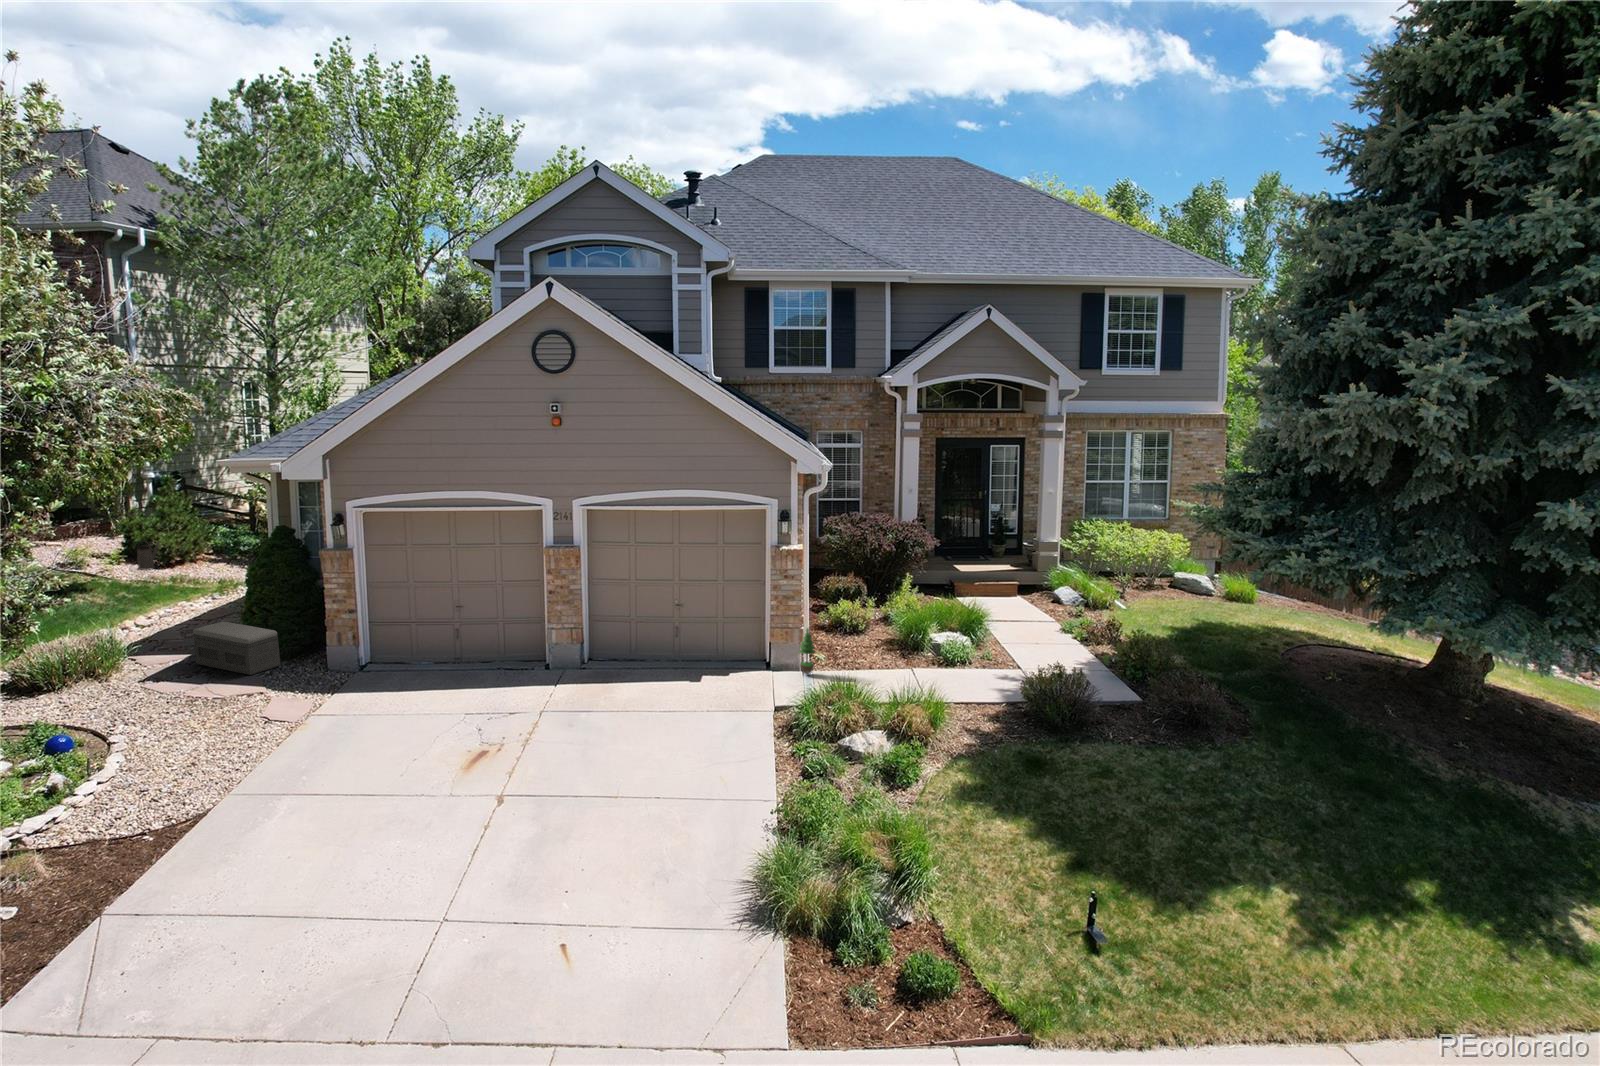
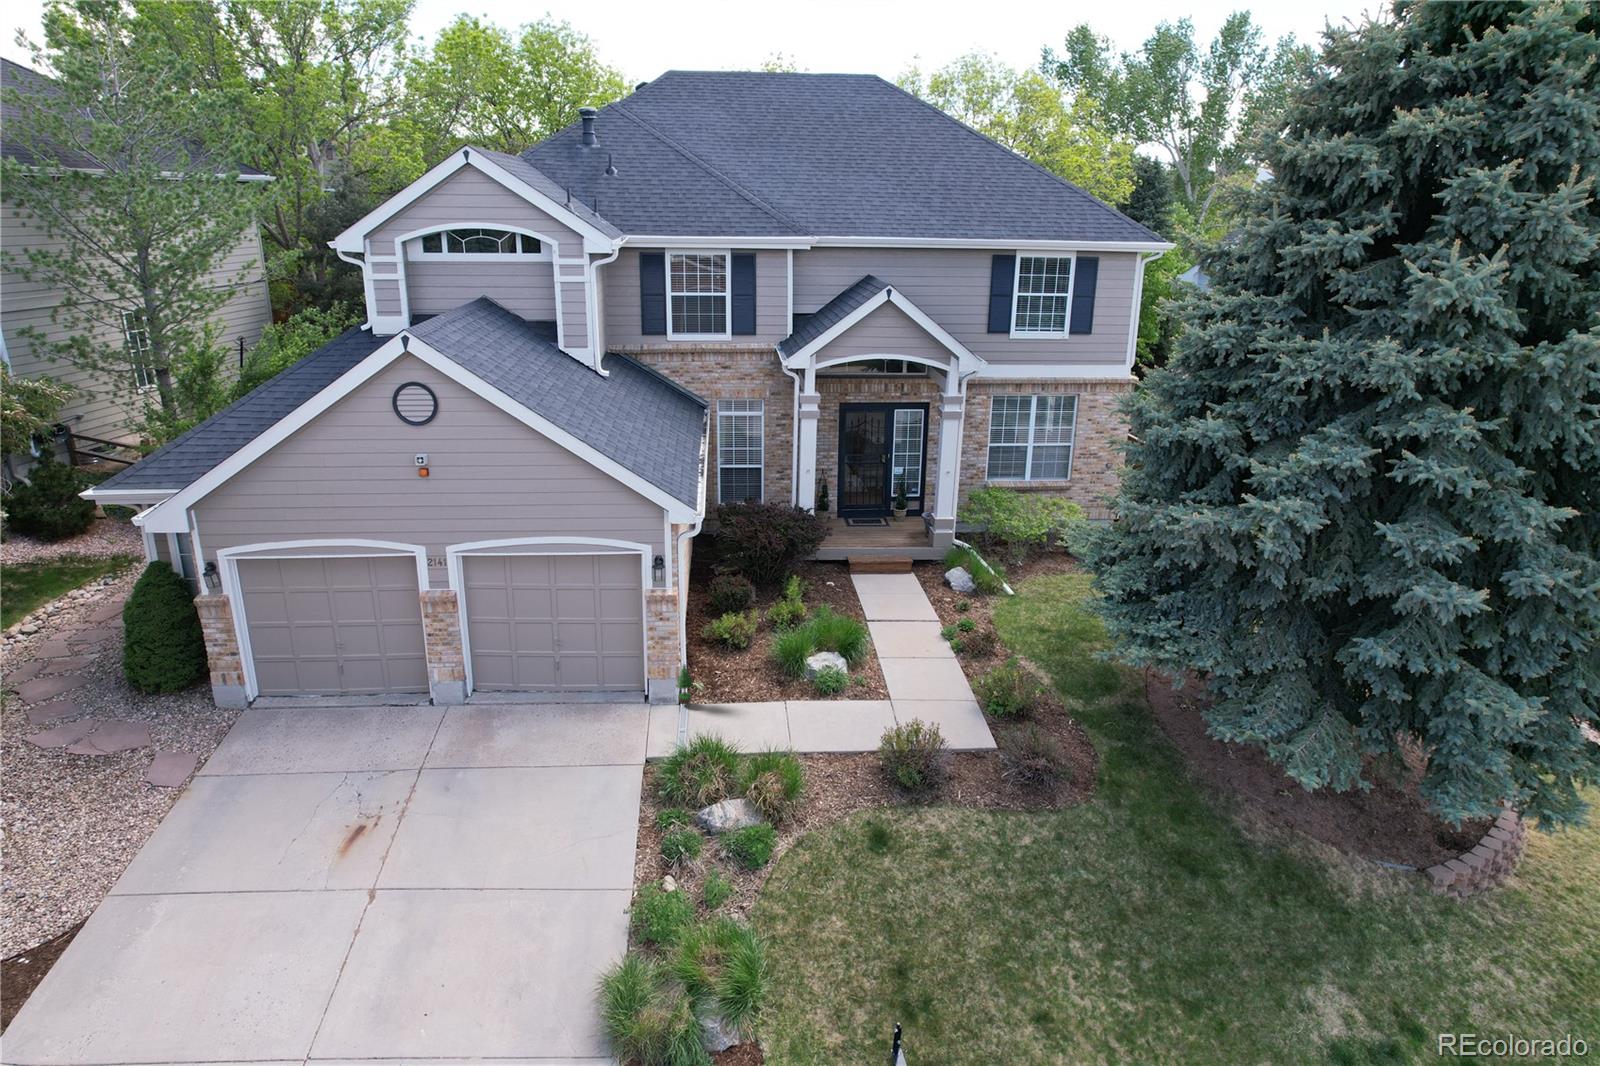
watering can: present [137,541,159,570] -> none [19,517,43,550]
storage bench: present [193,622,280,675] -> none [75,658,167,718]

